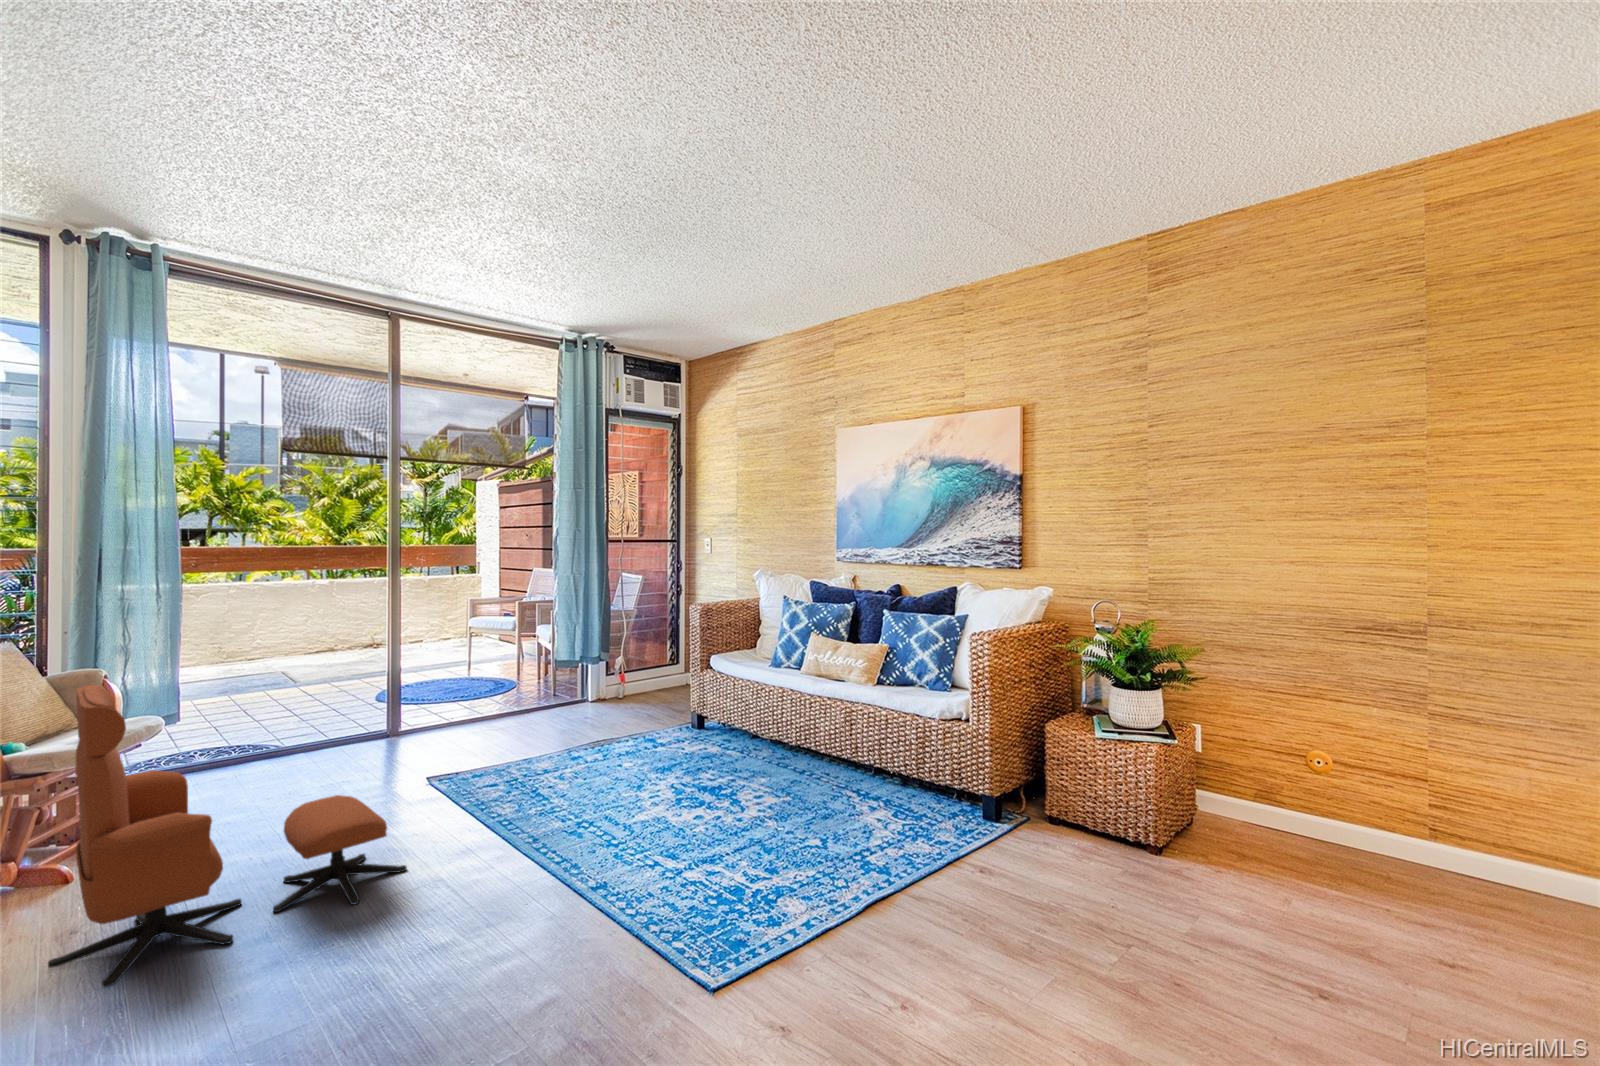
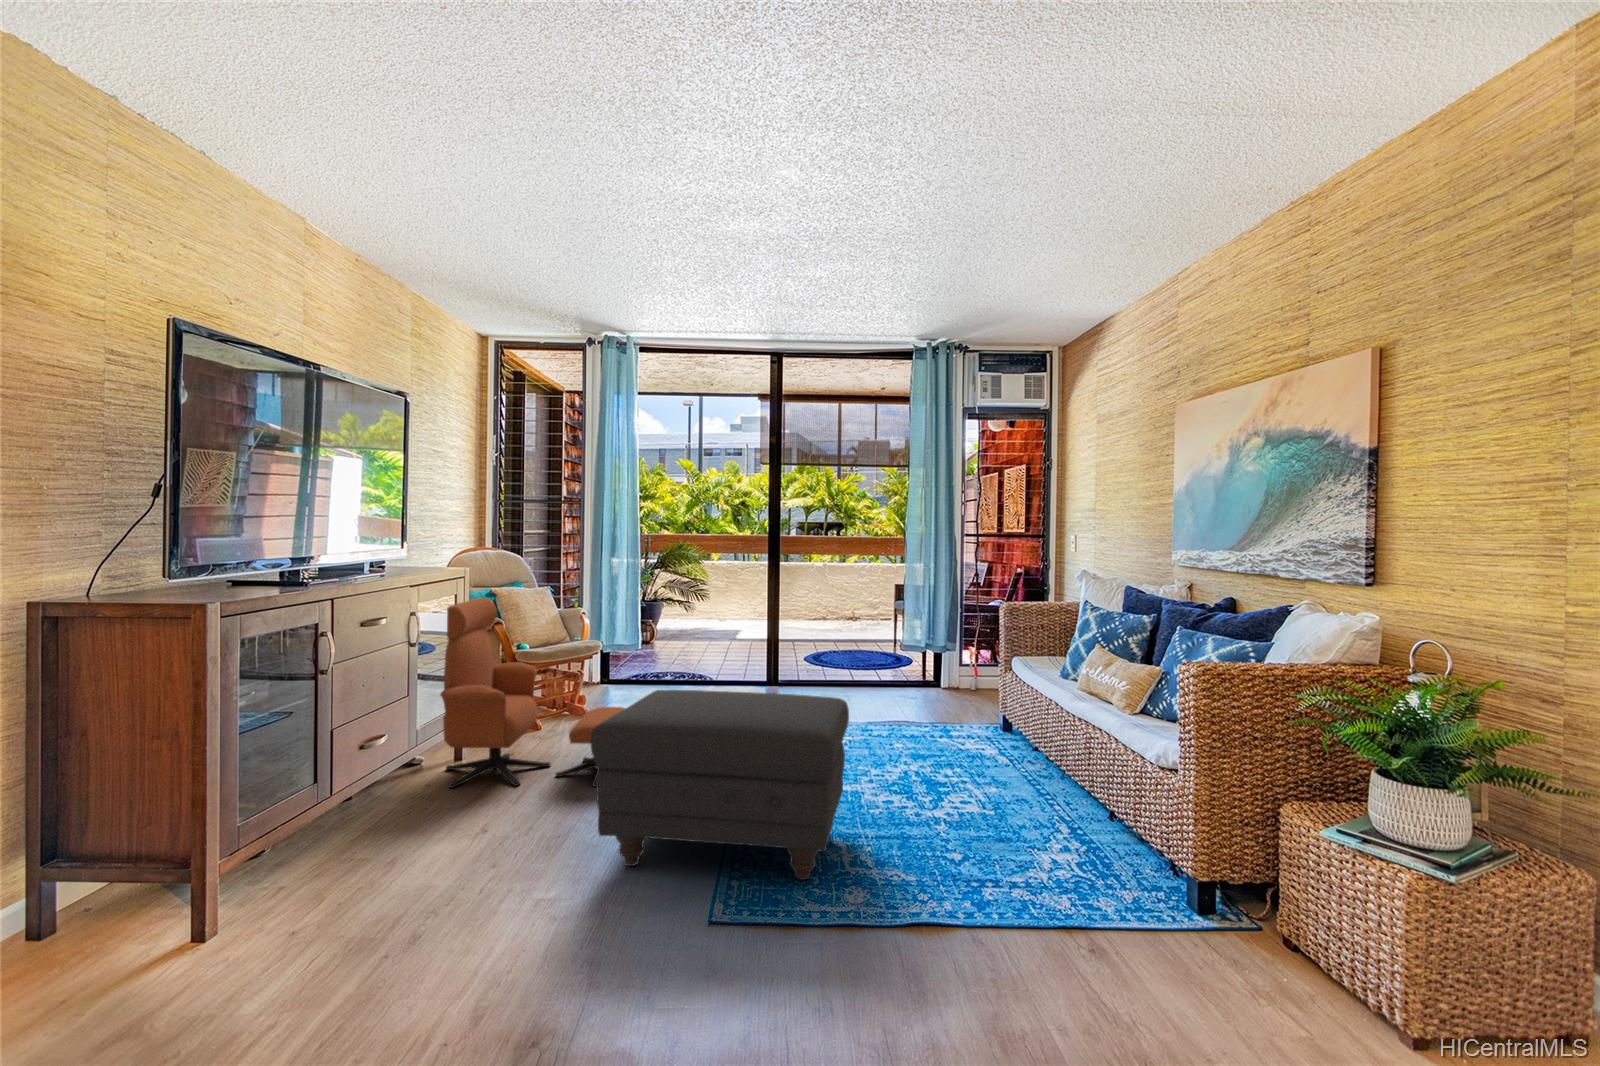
ottoman: none [476,720,769,965] -> present [590,690,849,880]

